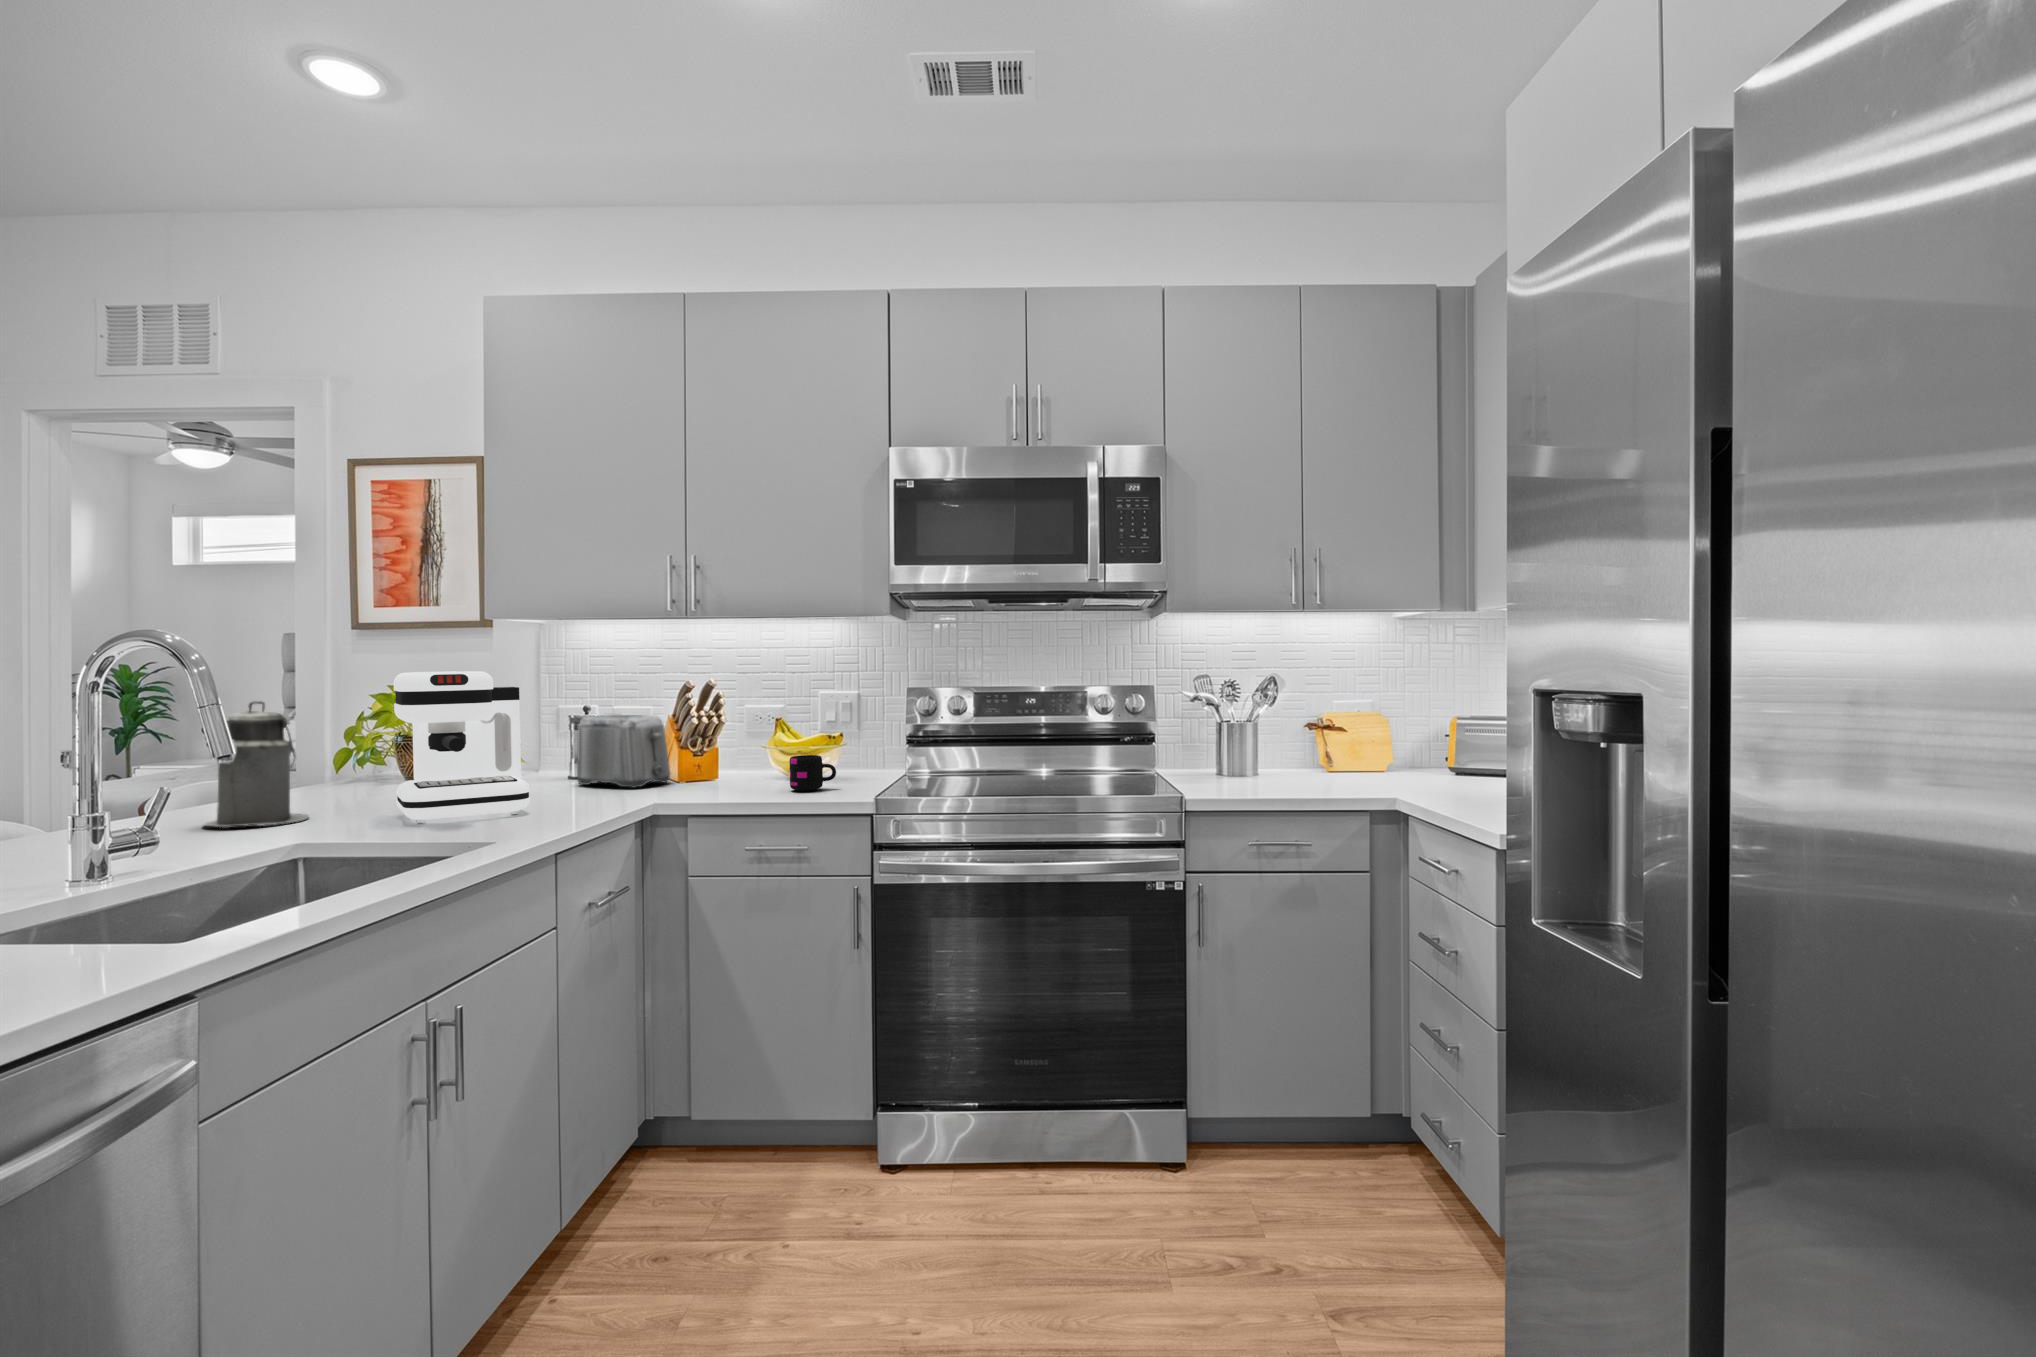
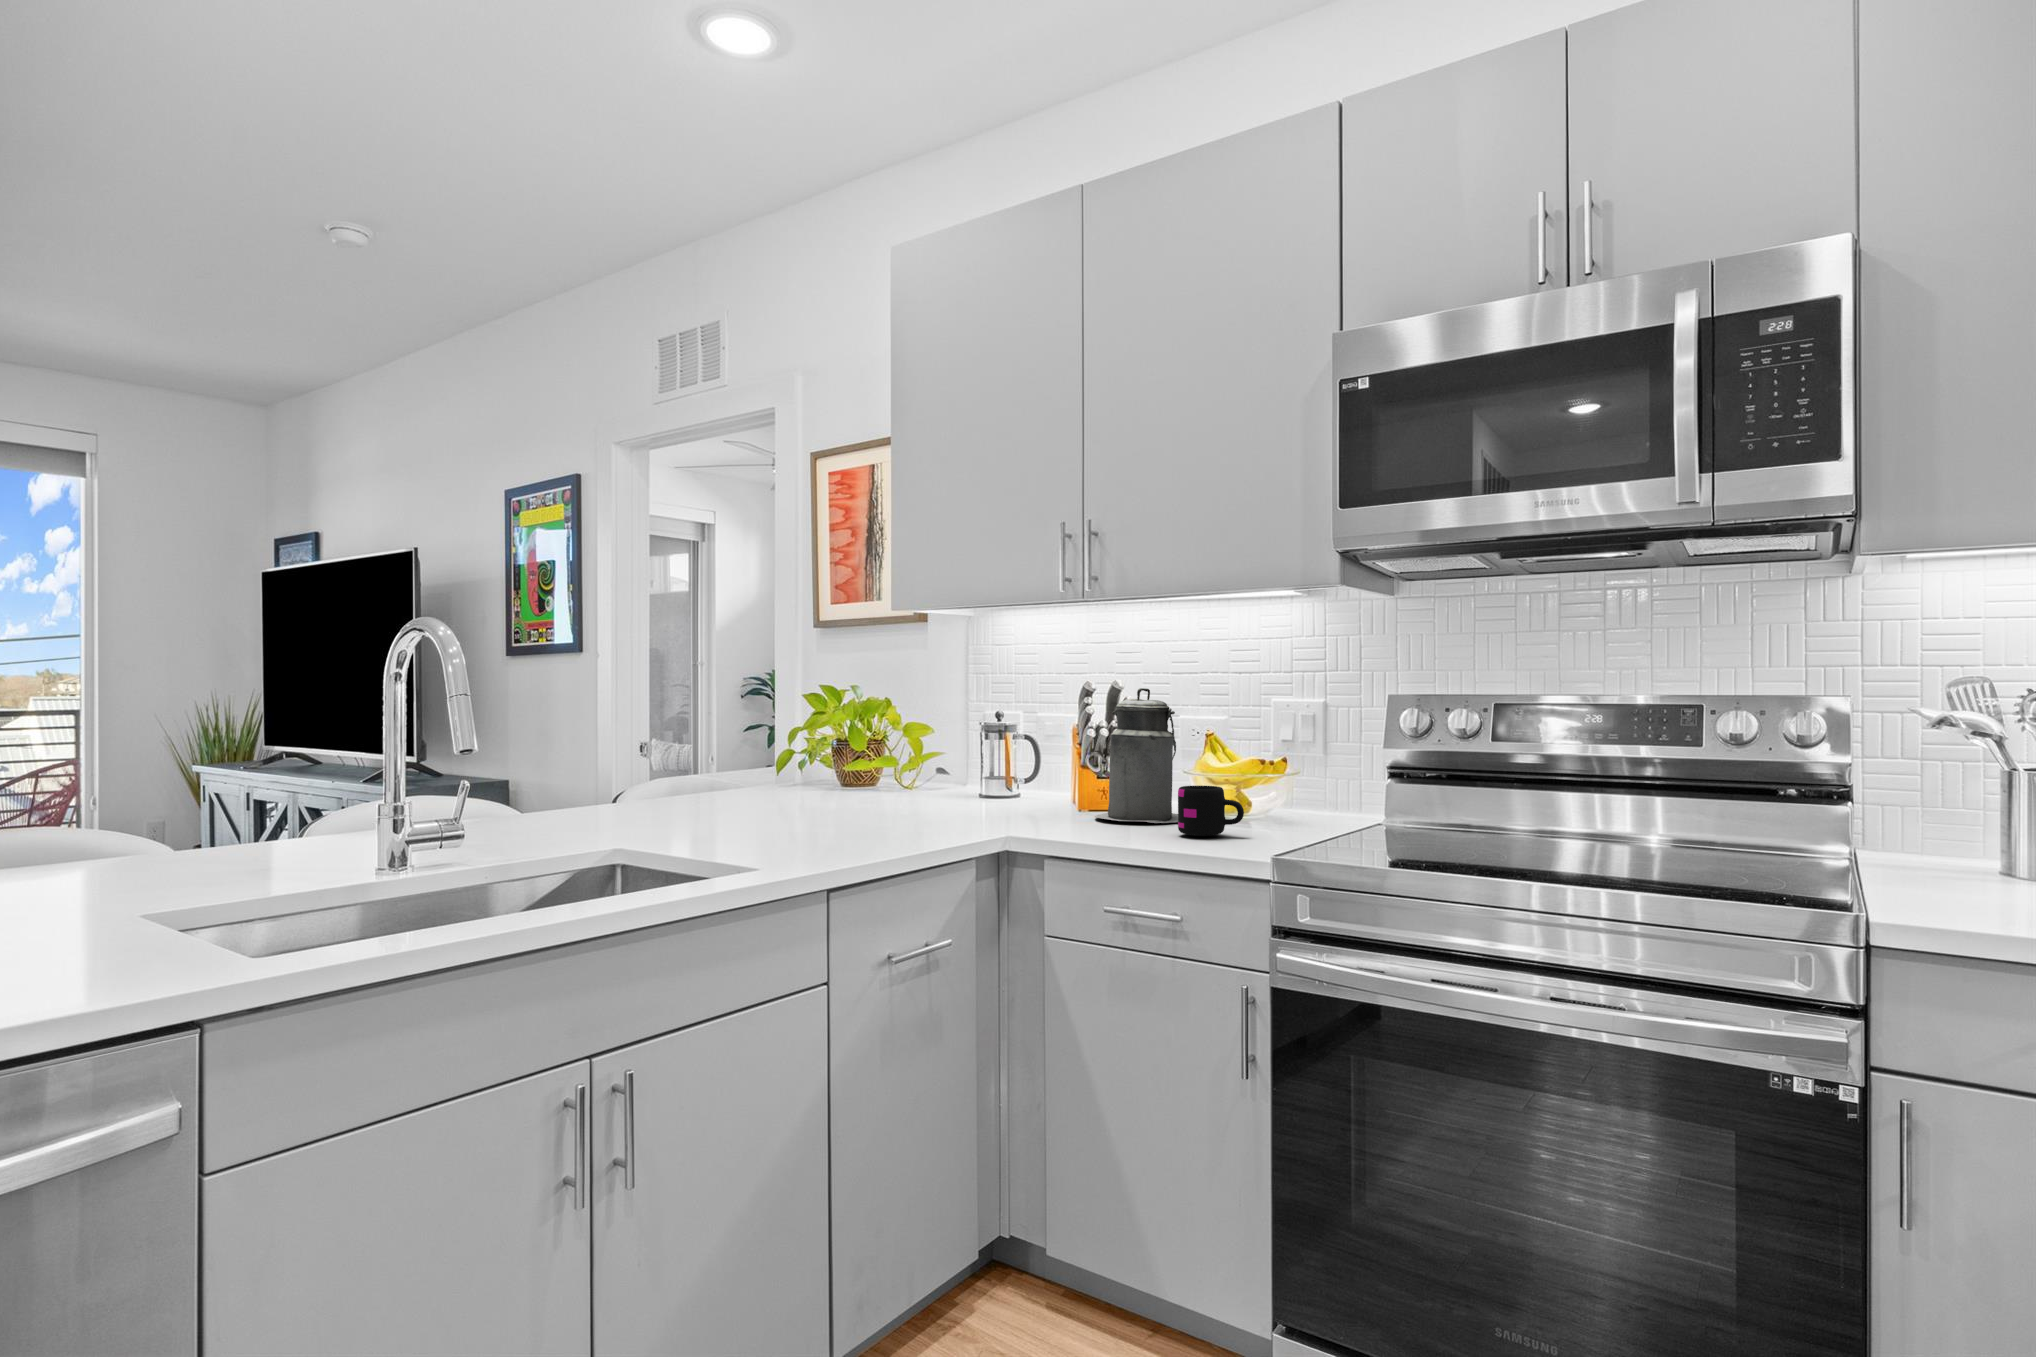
coffee maker: present [394,671,530,823] -> none [719,661,866,834]
canister: present [204,701,309,827] -> present [1095,688,1178,823]
toaster: present [577,715,671,788] -> none [965,723,1064,814]

